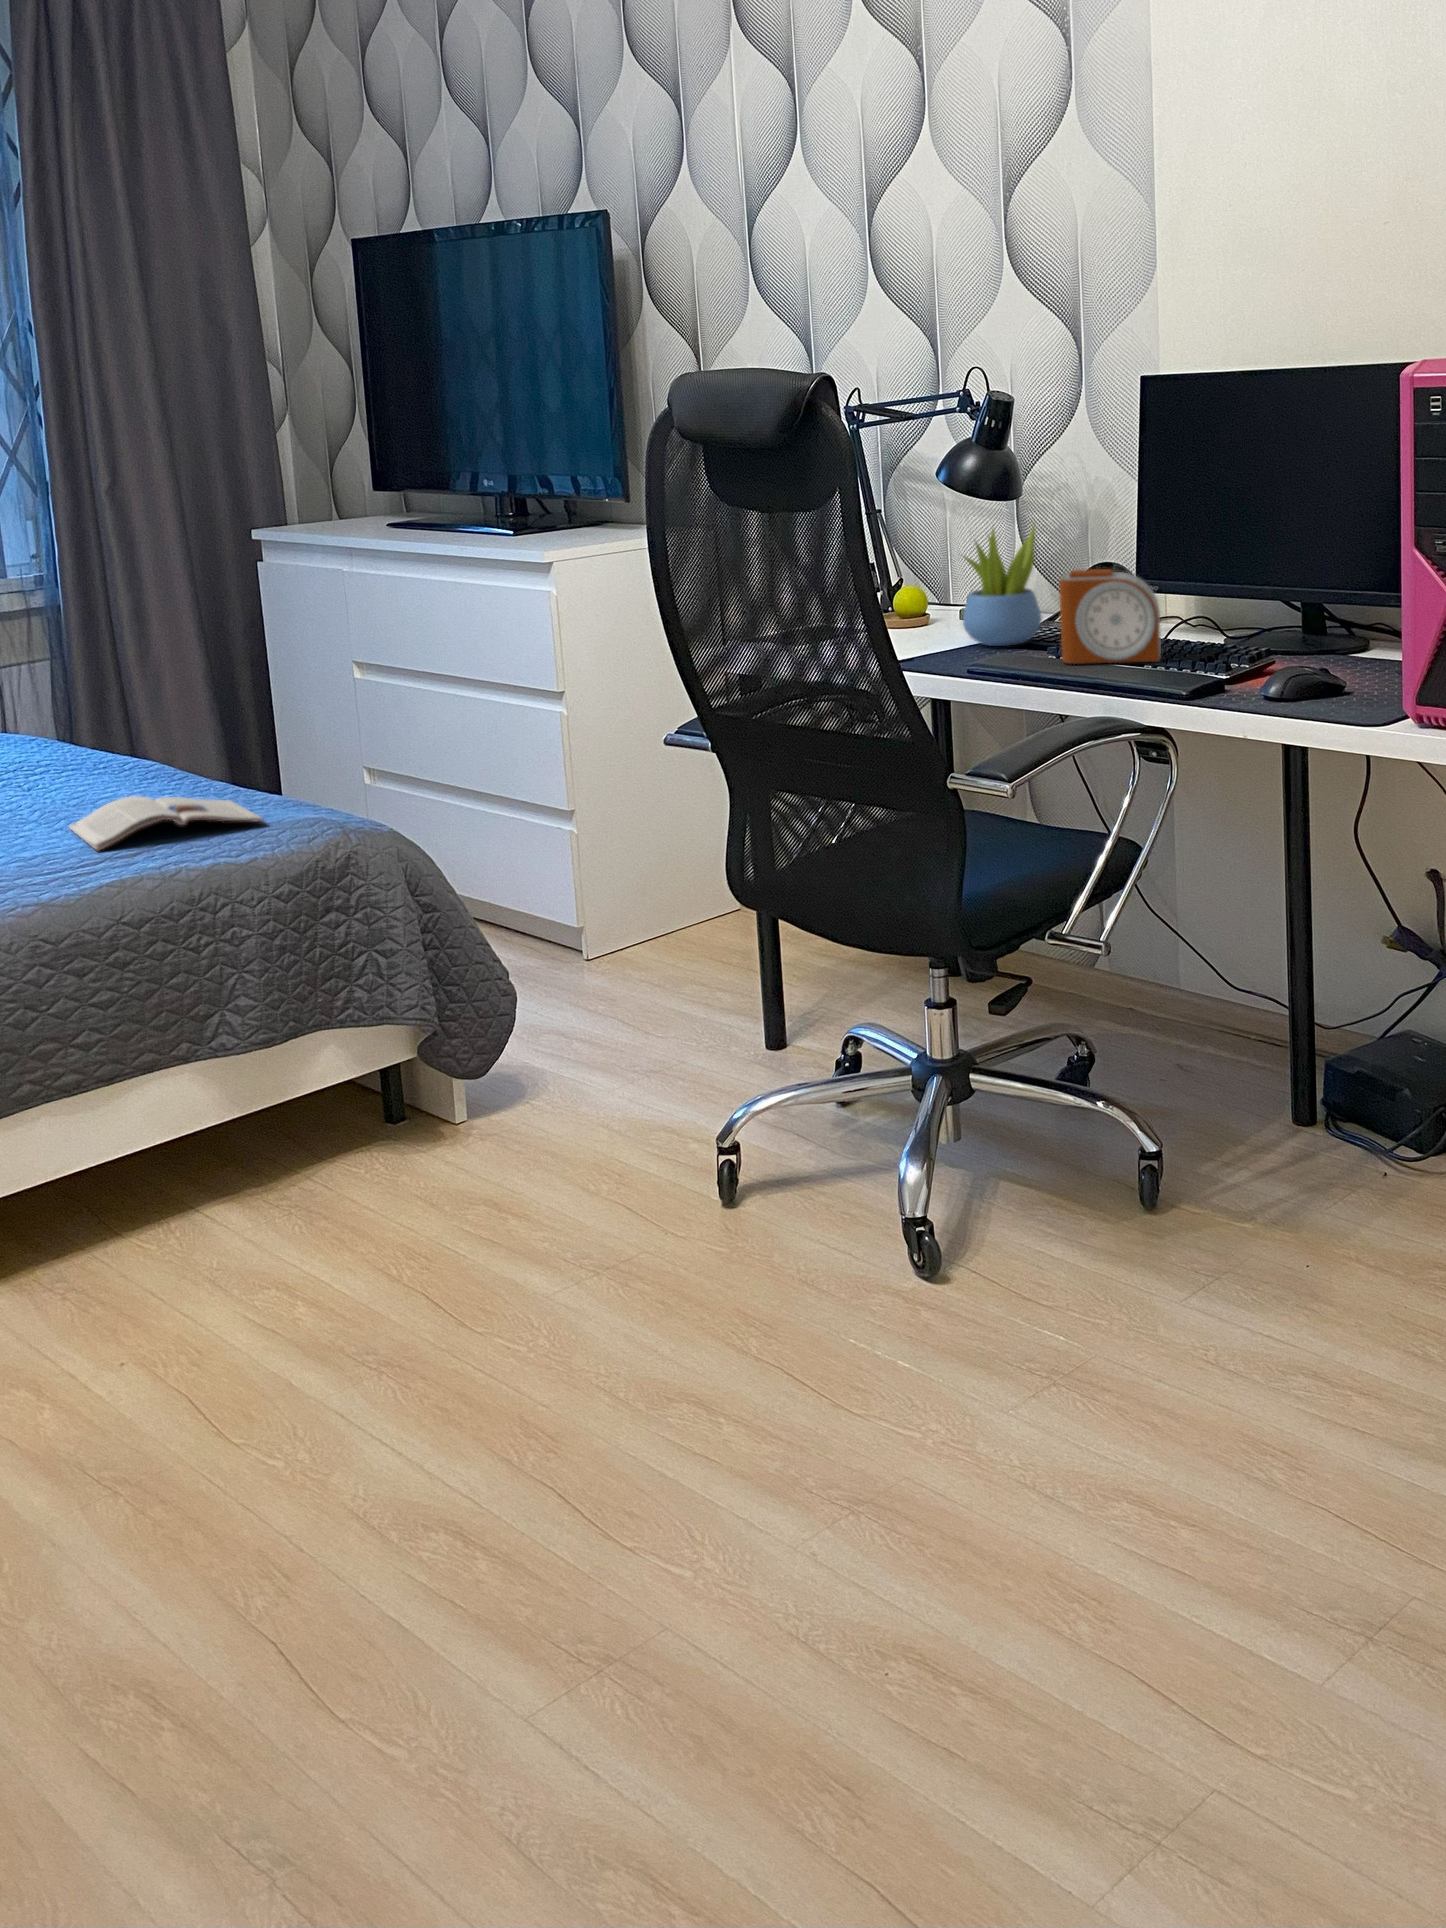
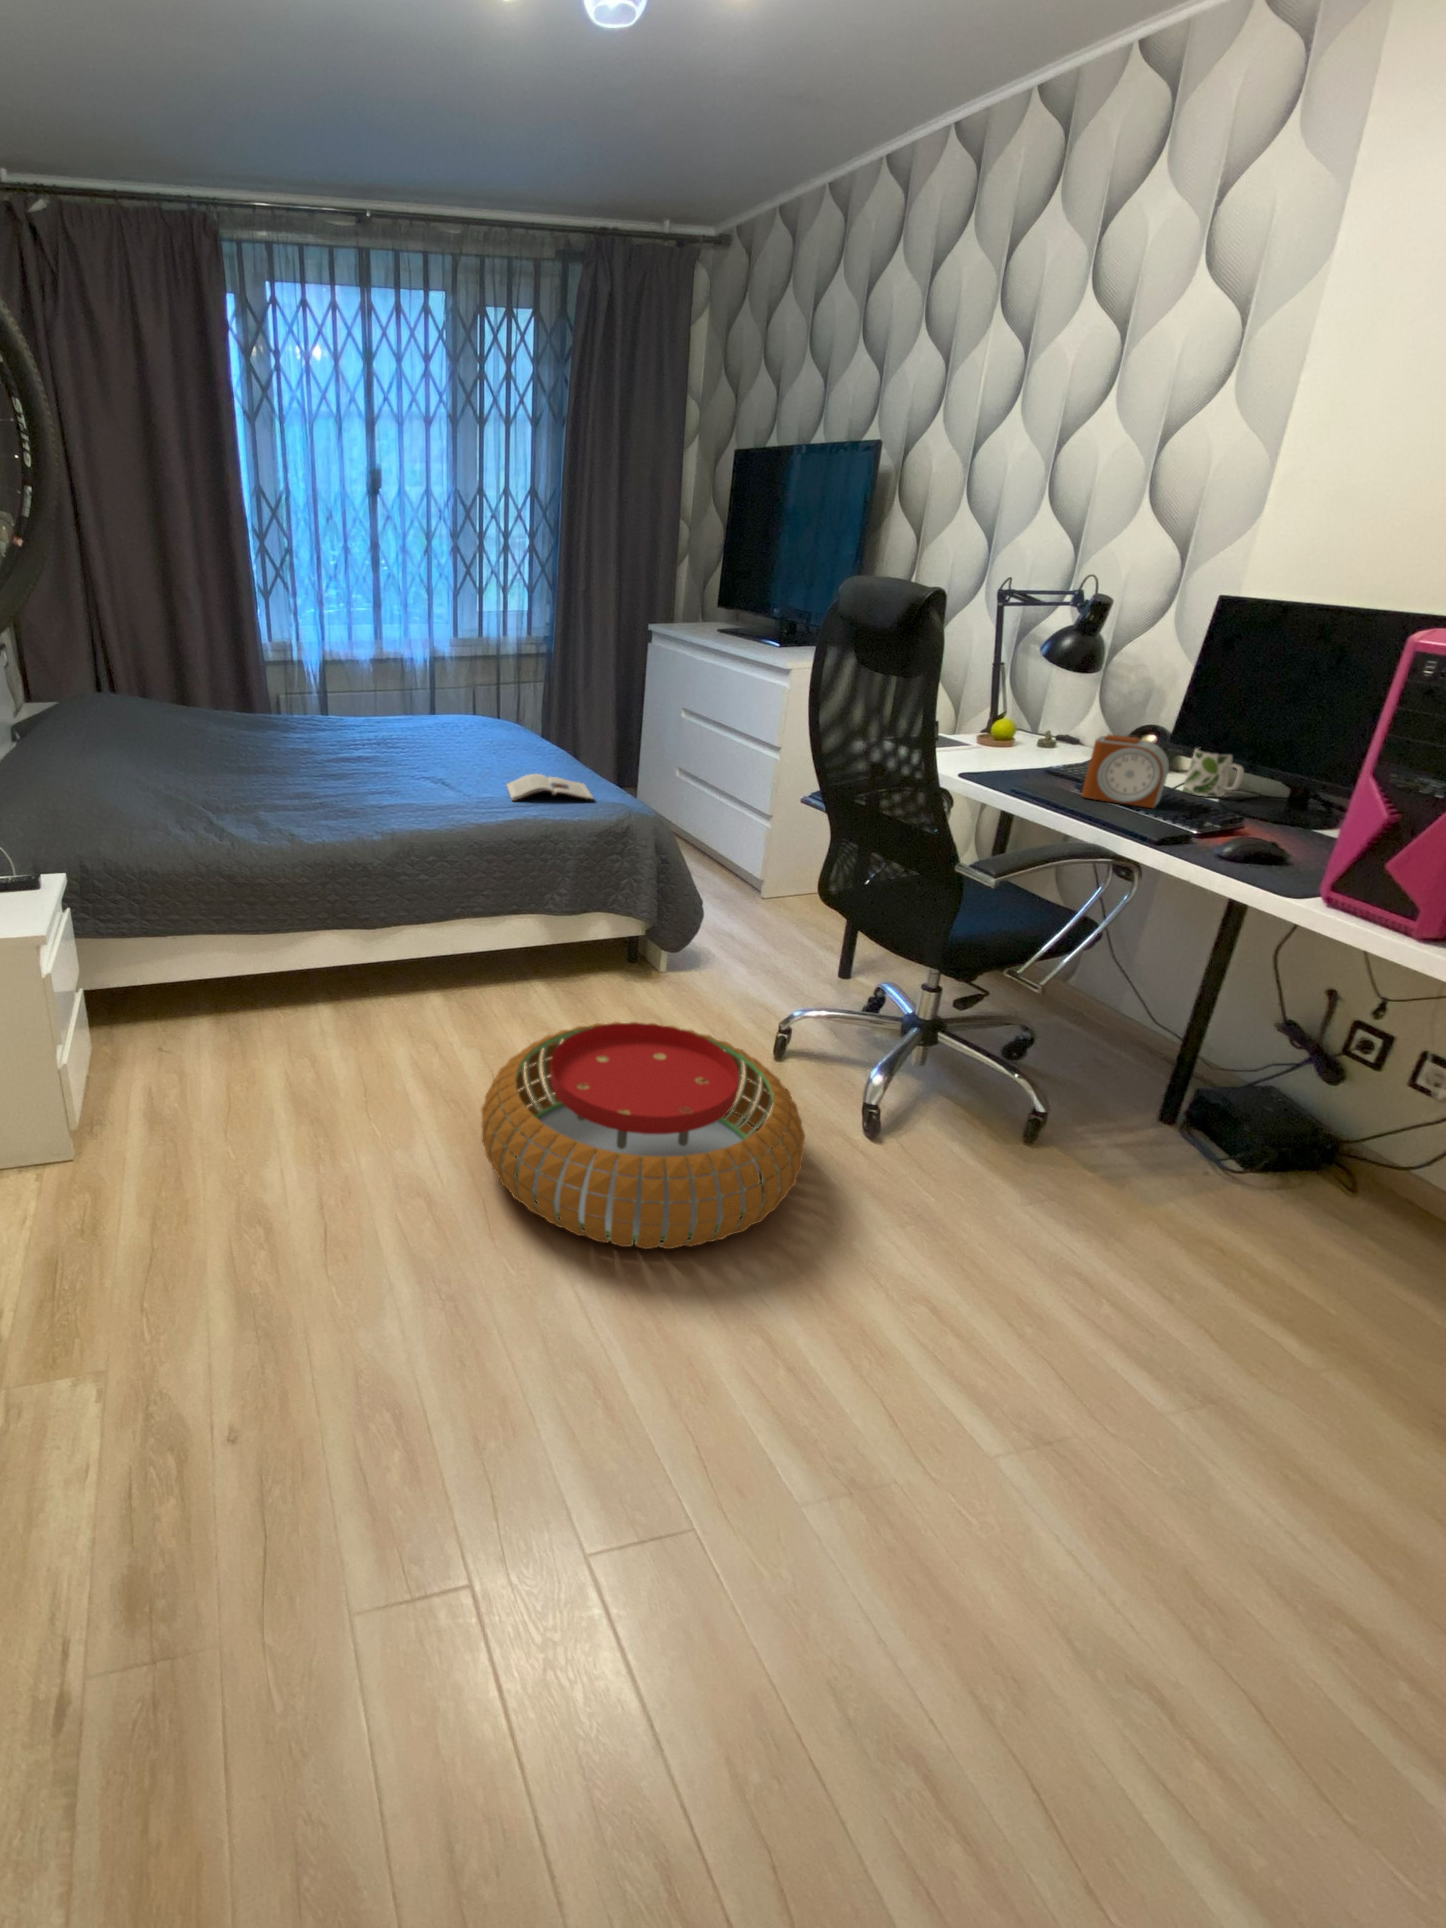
succulent plant: present [963,525,1042,646] -> none [1025,693,1098,775]
mug: none [1177,574,1245,640] -> present [1183,749,1244,797]
pouf: none [214,1174,855,1626] -> present [481,1022,805,1249]

